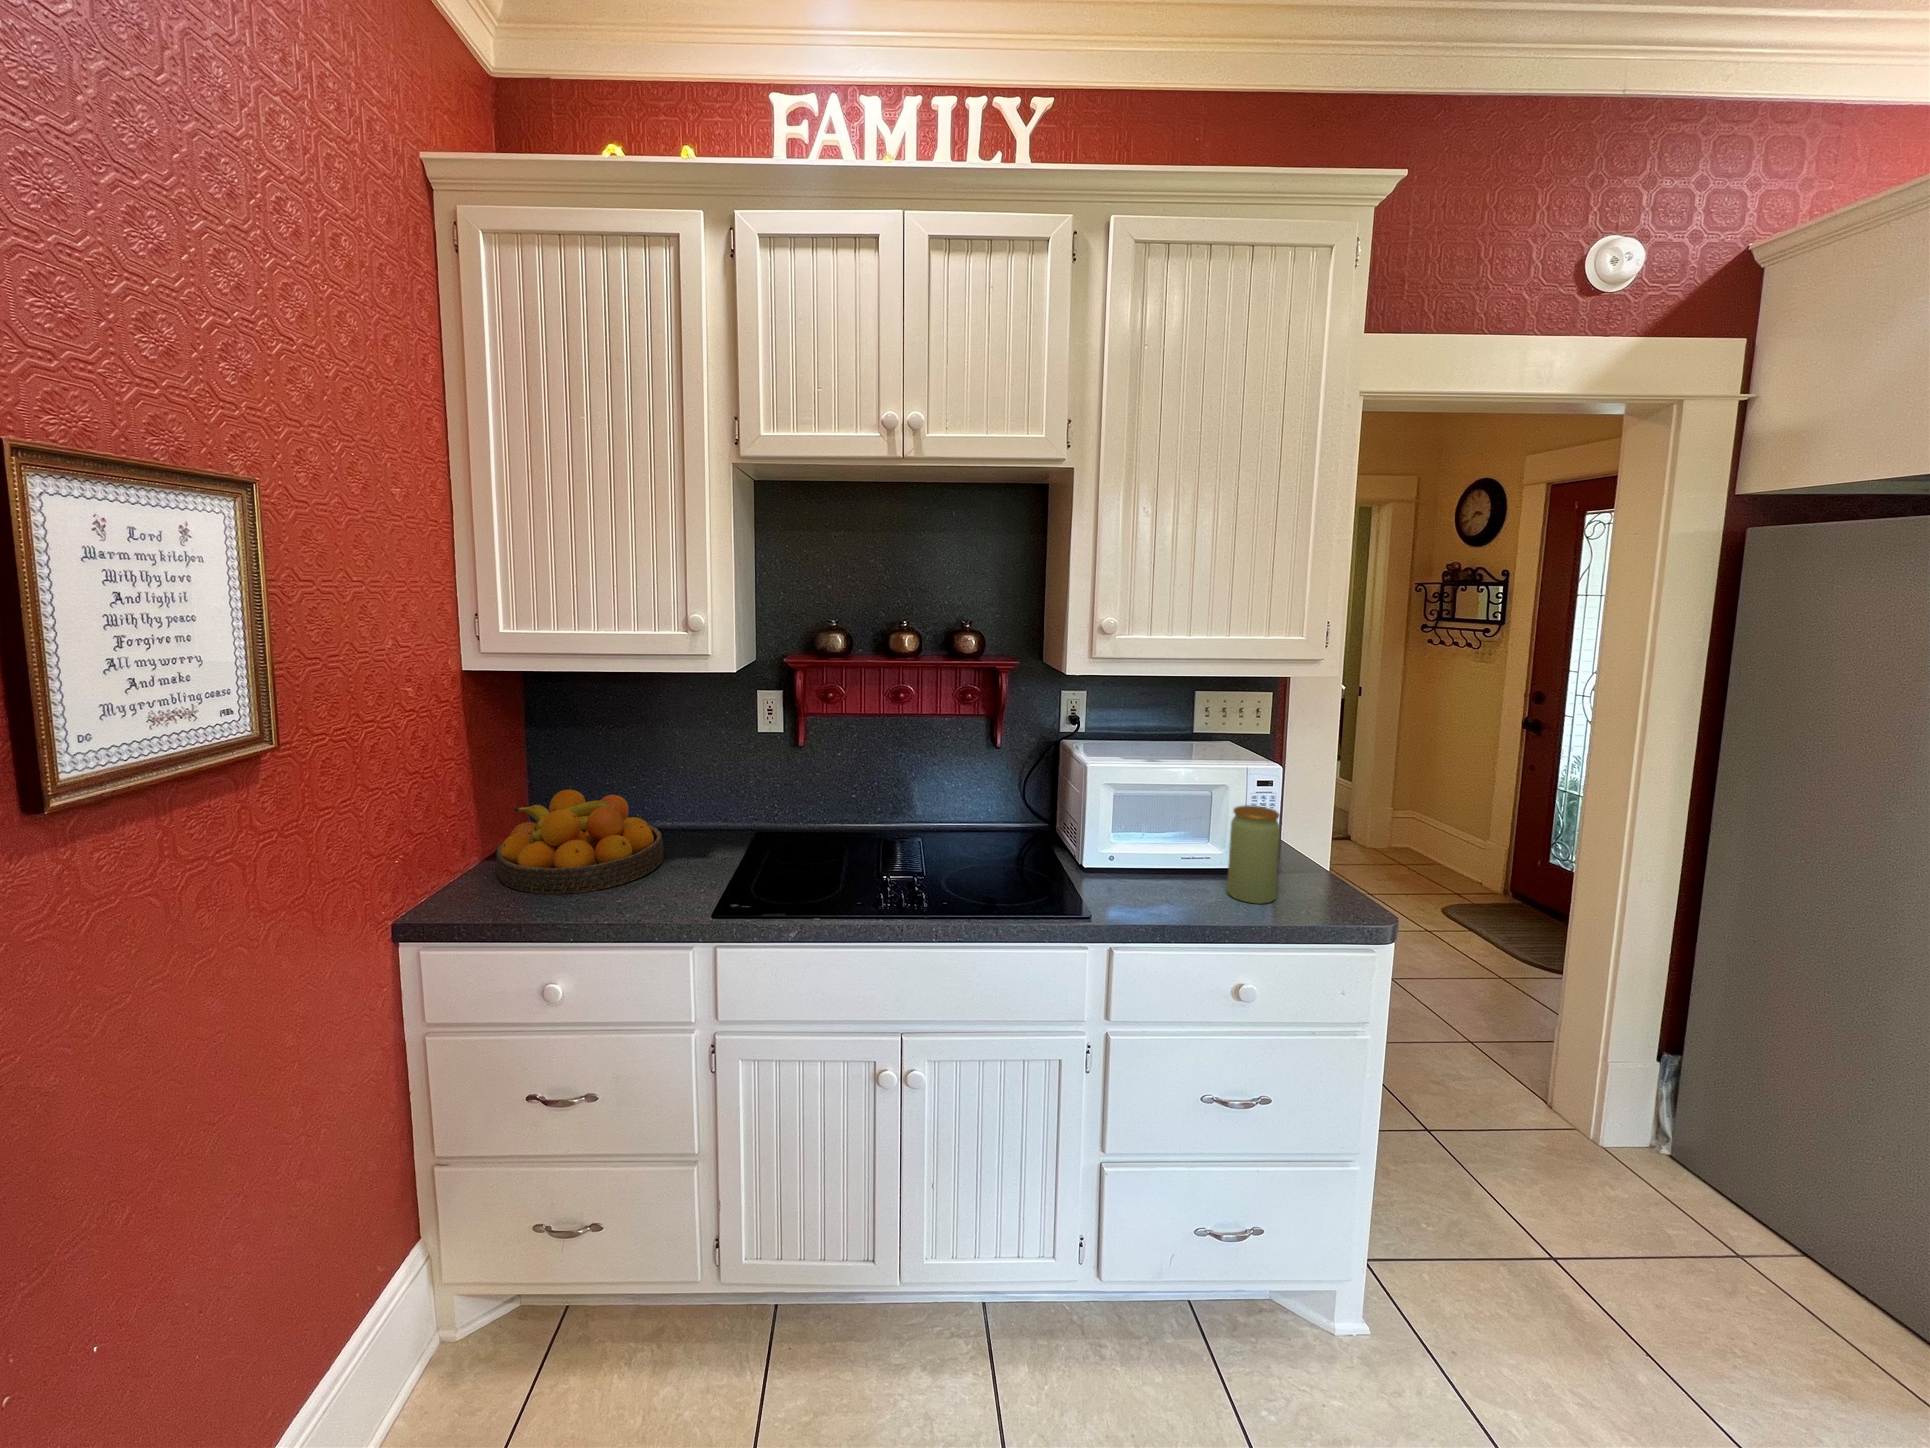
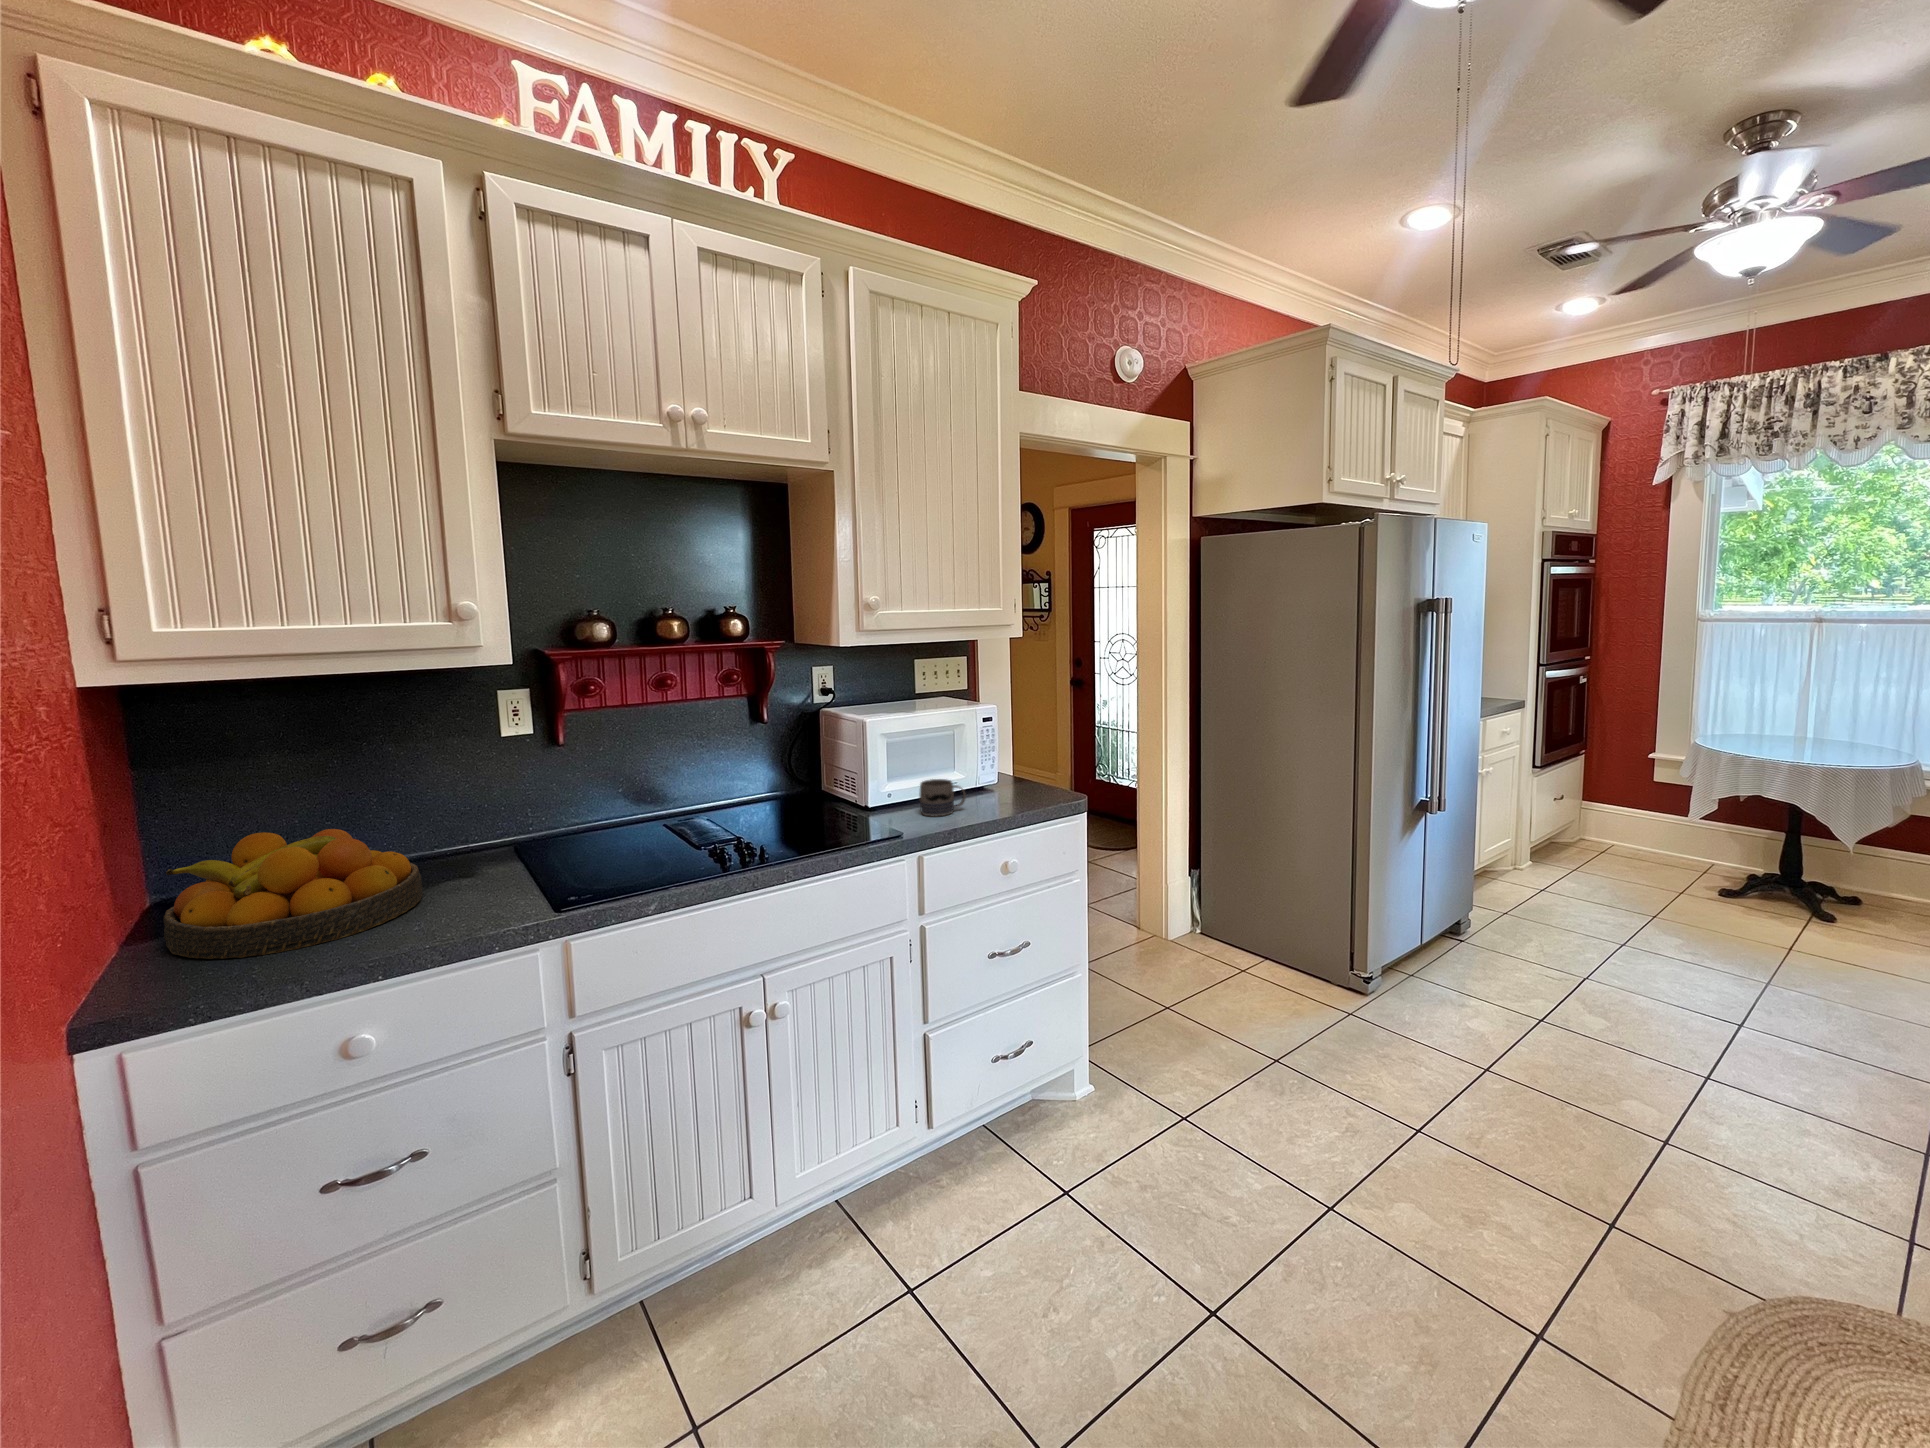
jar: present [1227,805,1280,904] -> none [976,732,1011,803]
mug: none [1140,853,1201,904] -> present [920,779,966,816]

